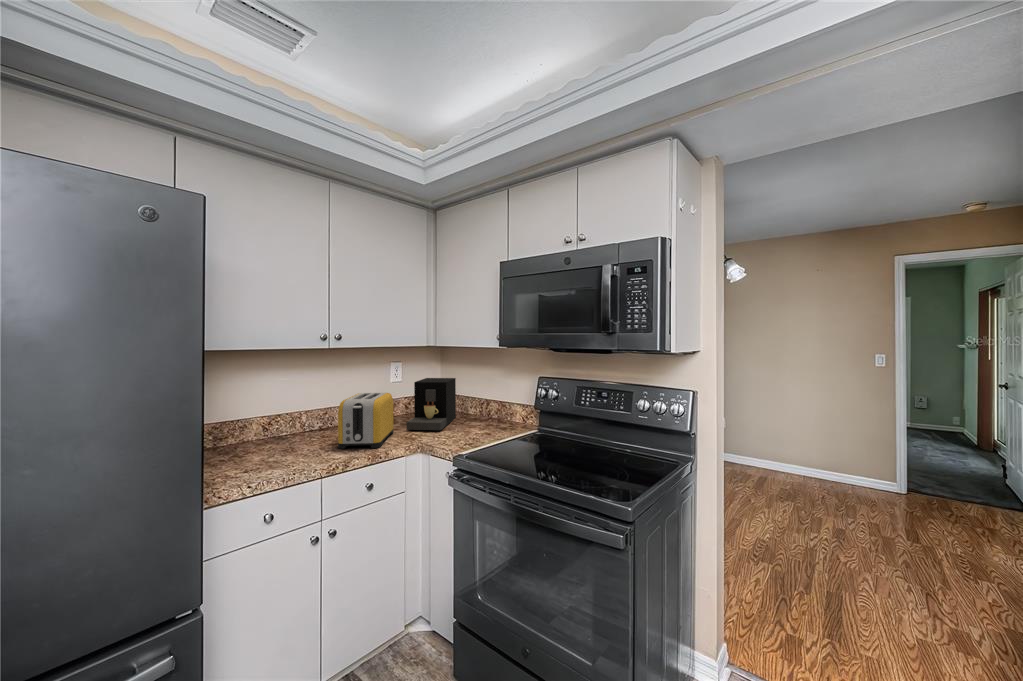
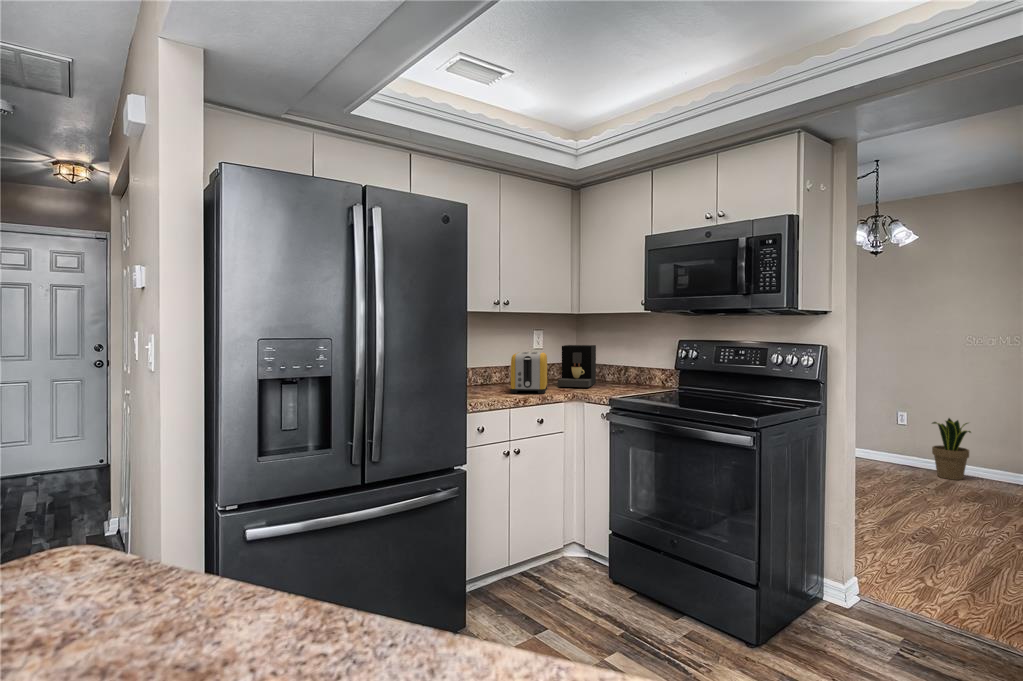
potted plant: none [744,422,774,473] -> present [932,418,971,480]

